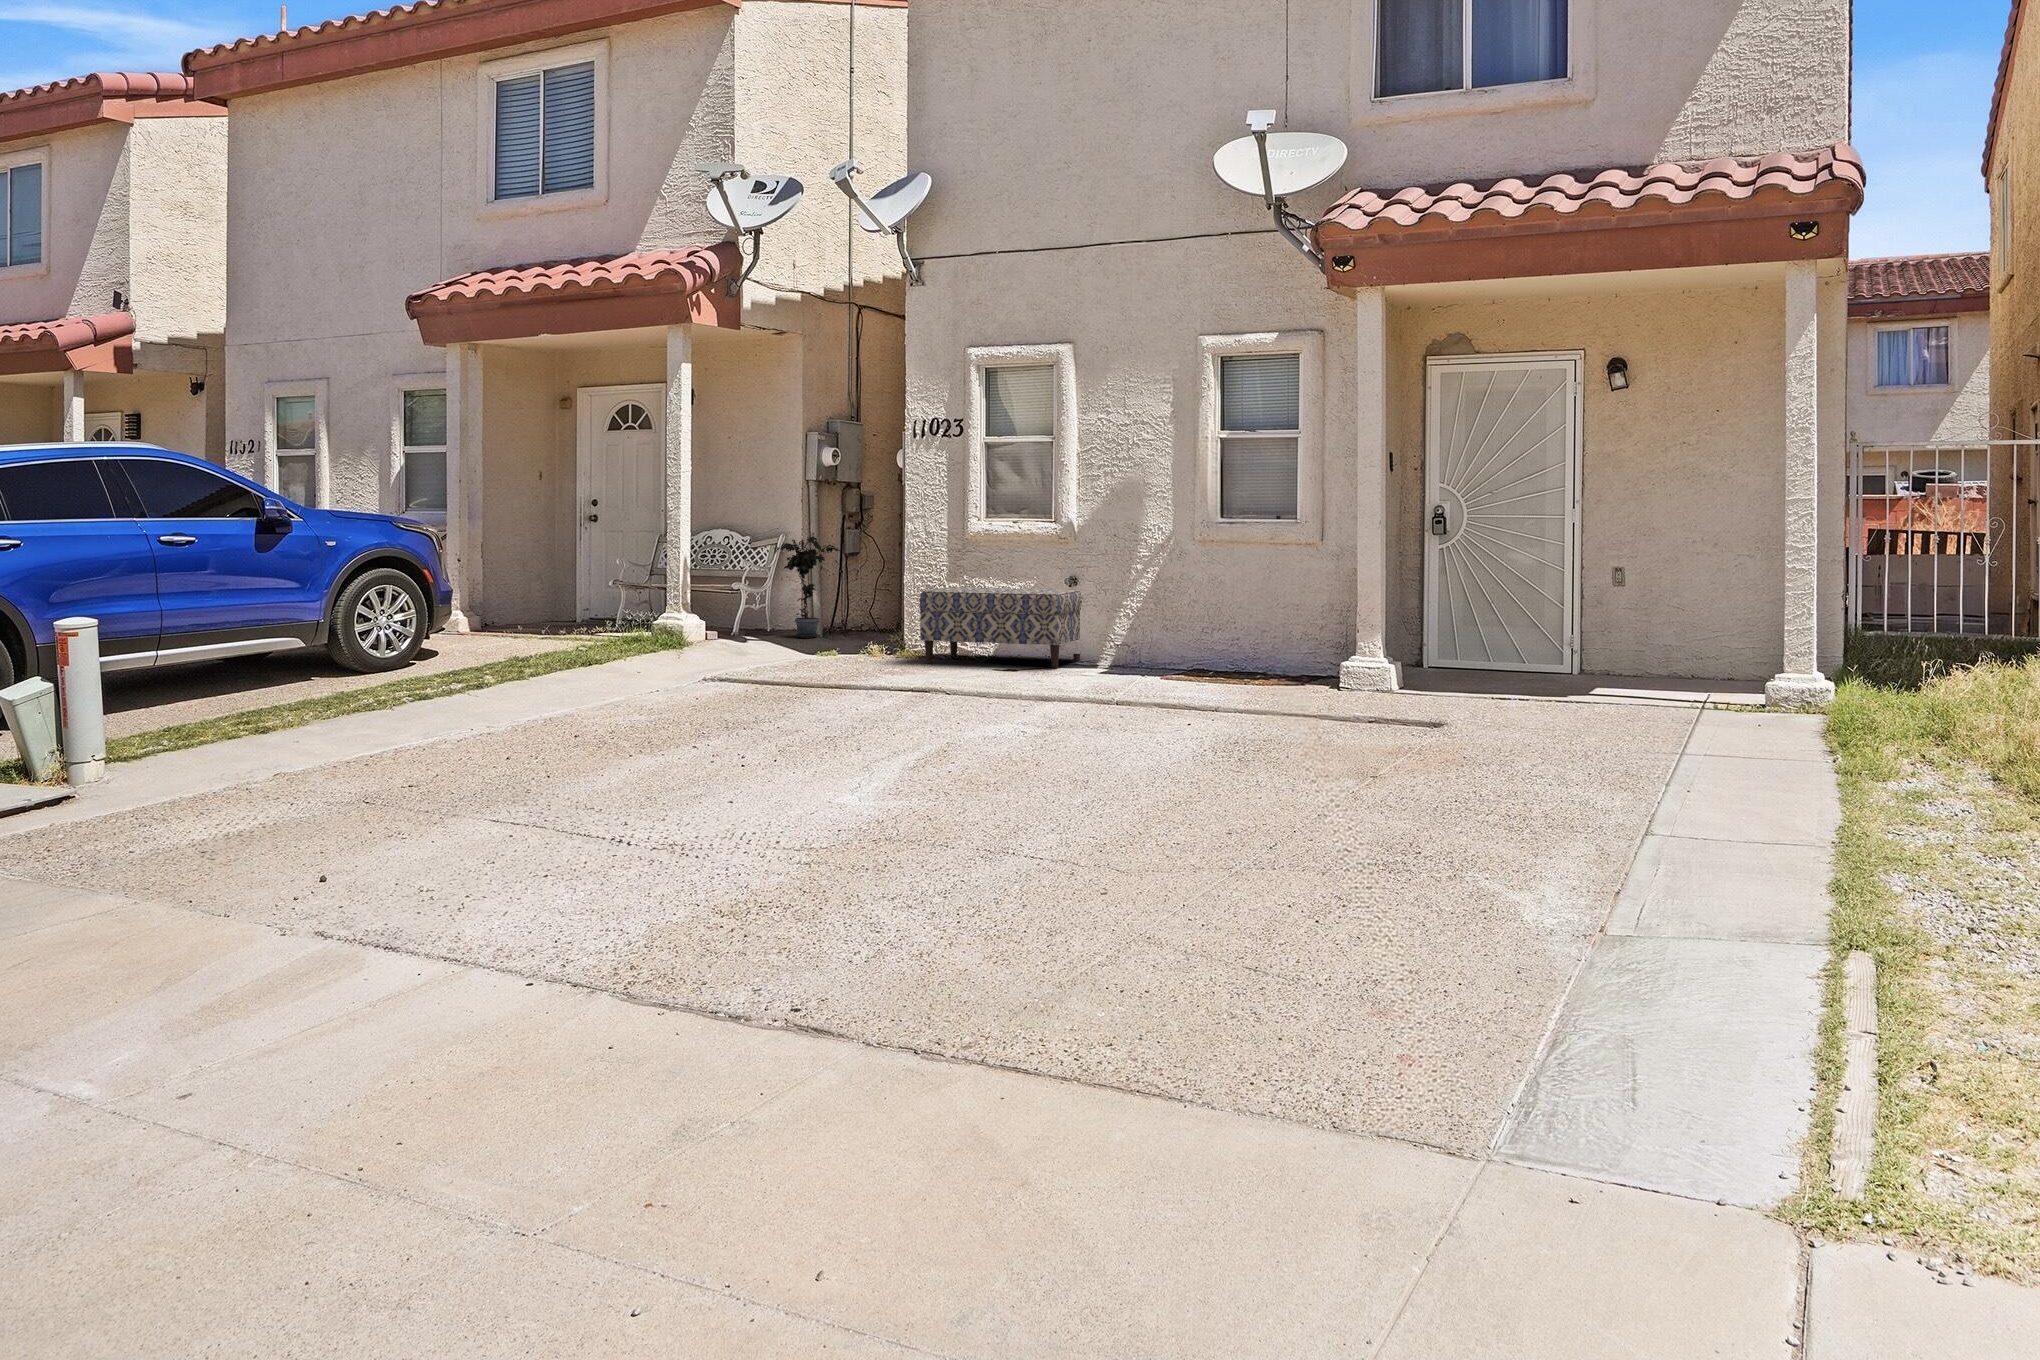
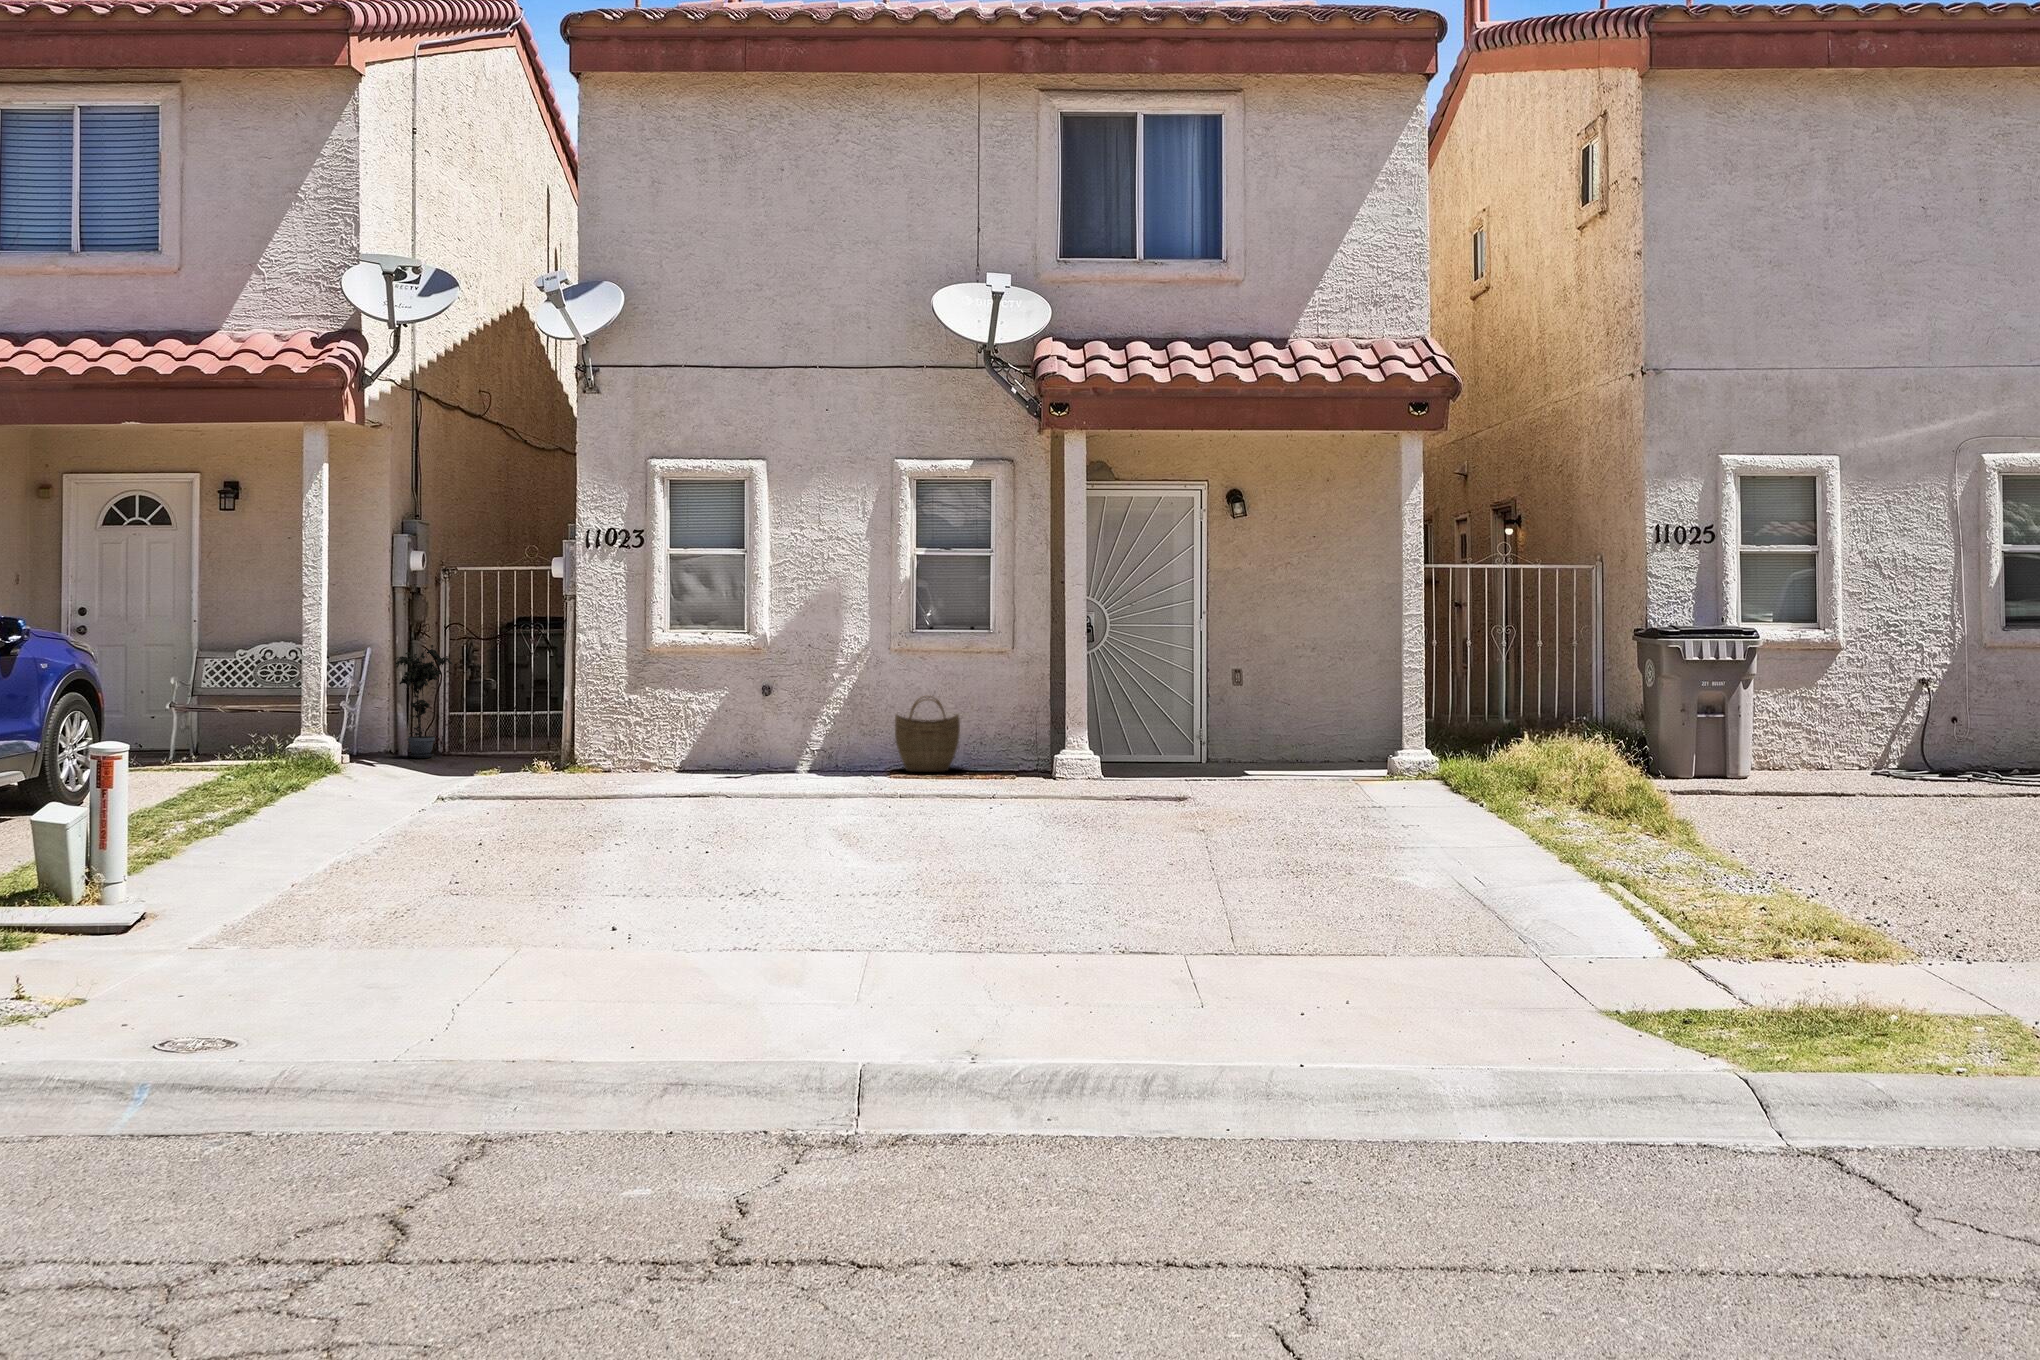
bench: present [920,587,1083,668] -> none [627,698,778,775]
woven basket: none [1184,590,1256,674] -> present [895,696,960,772]

